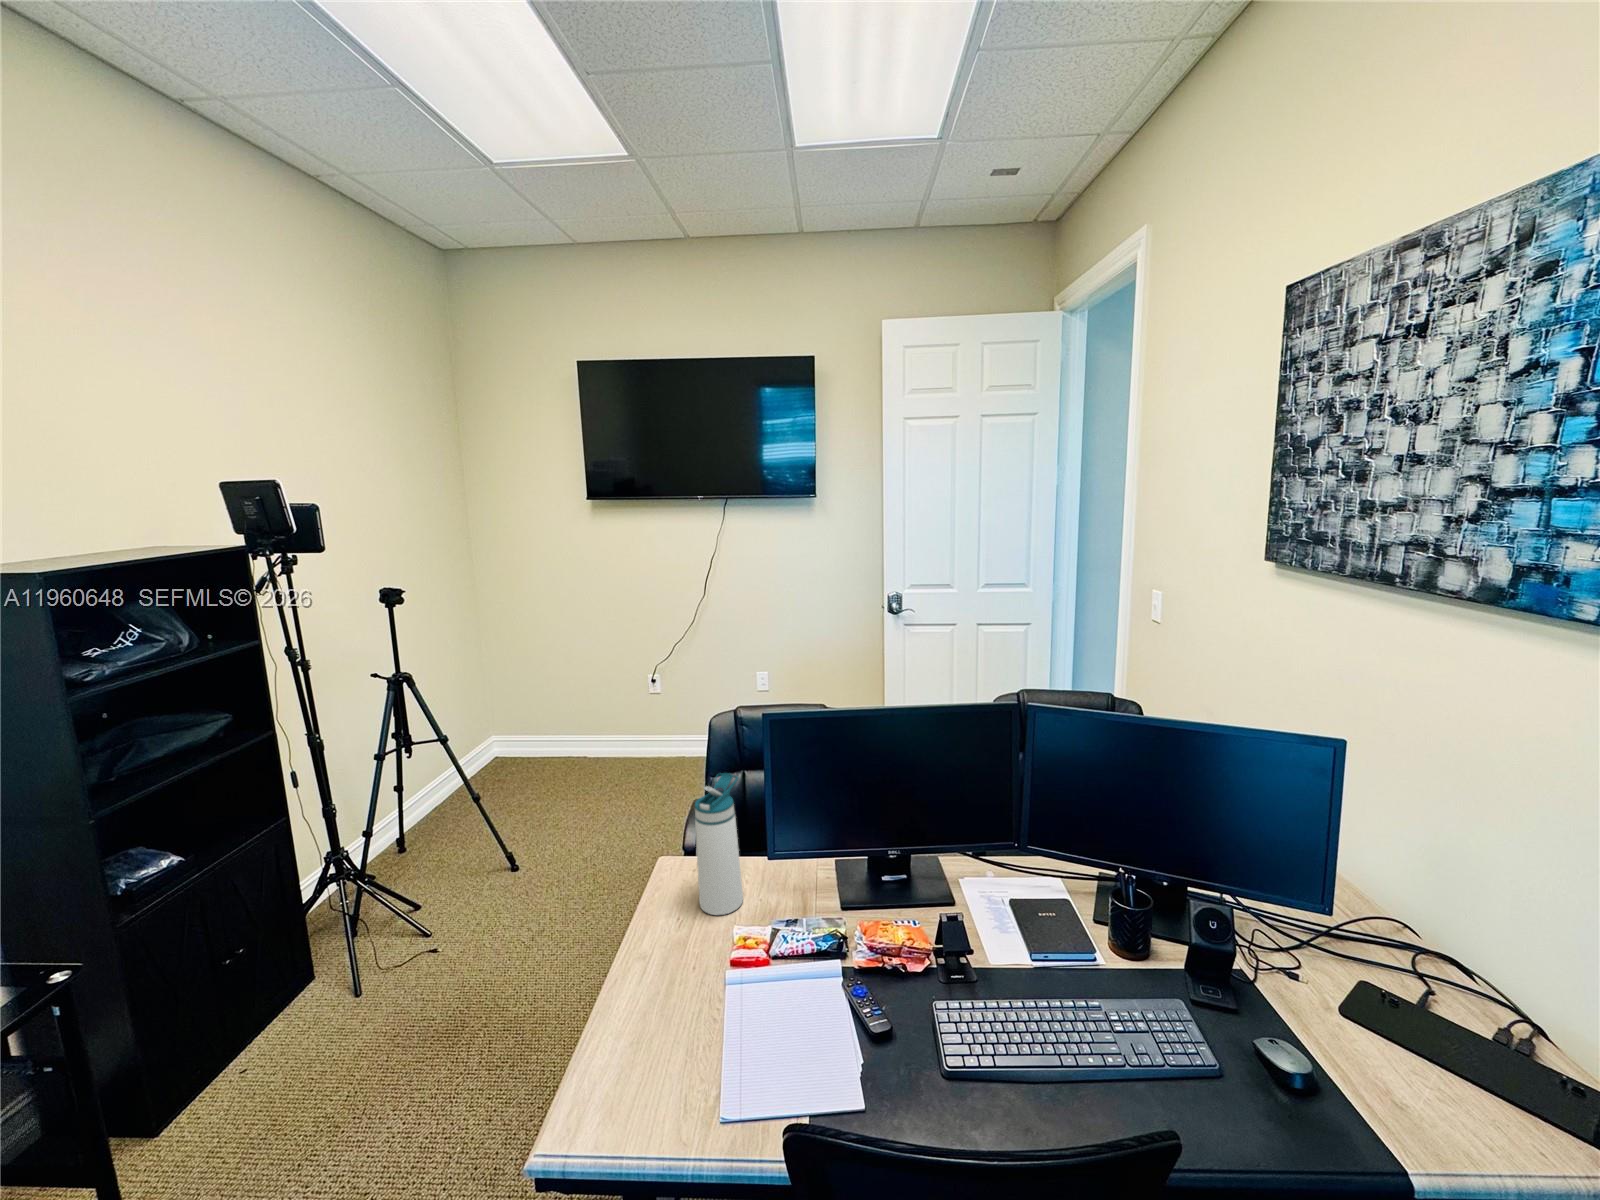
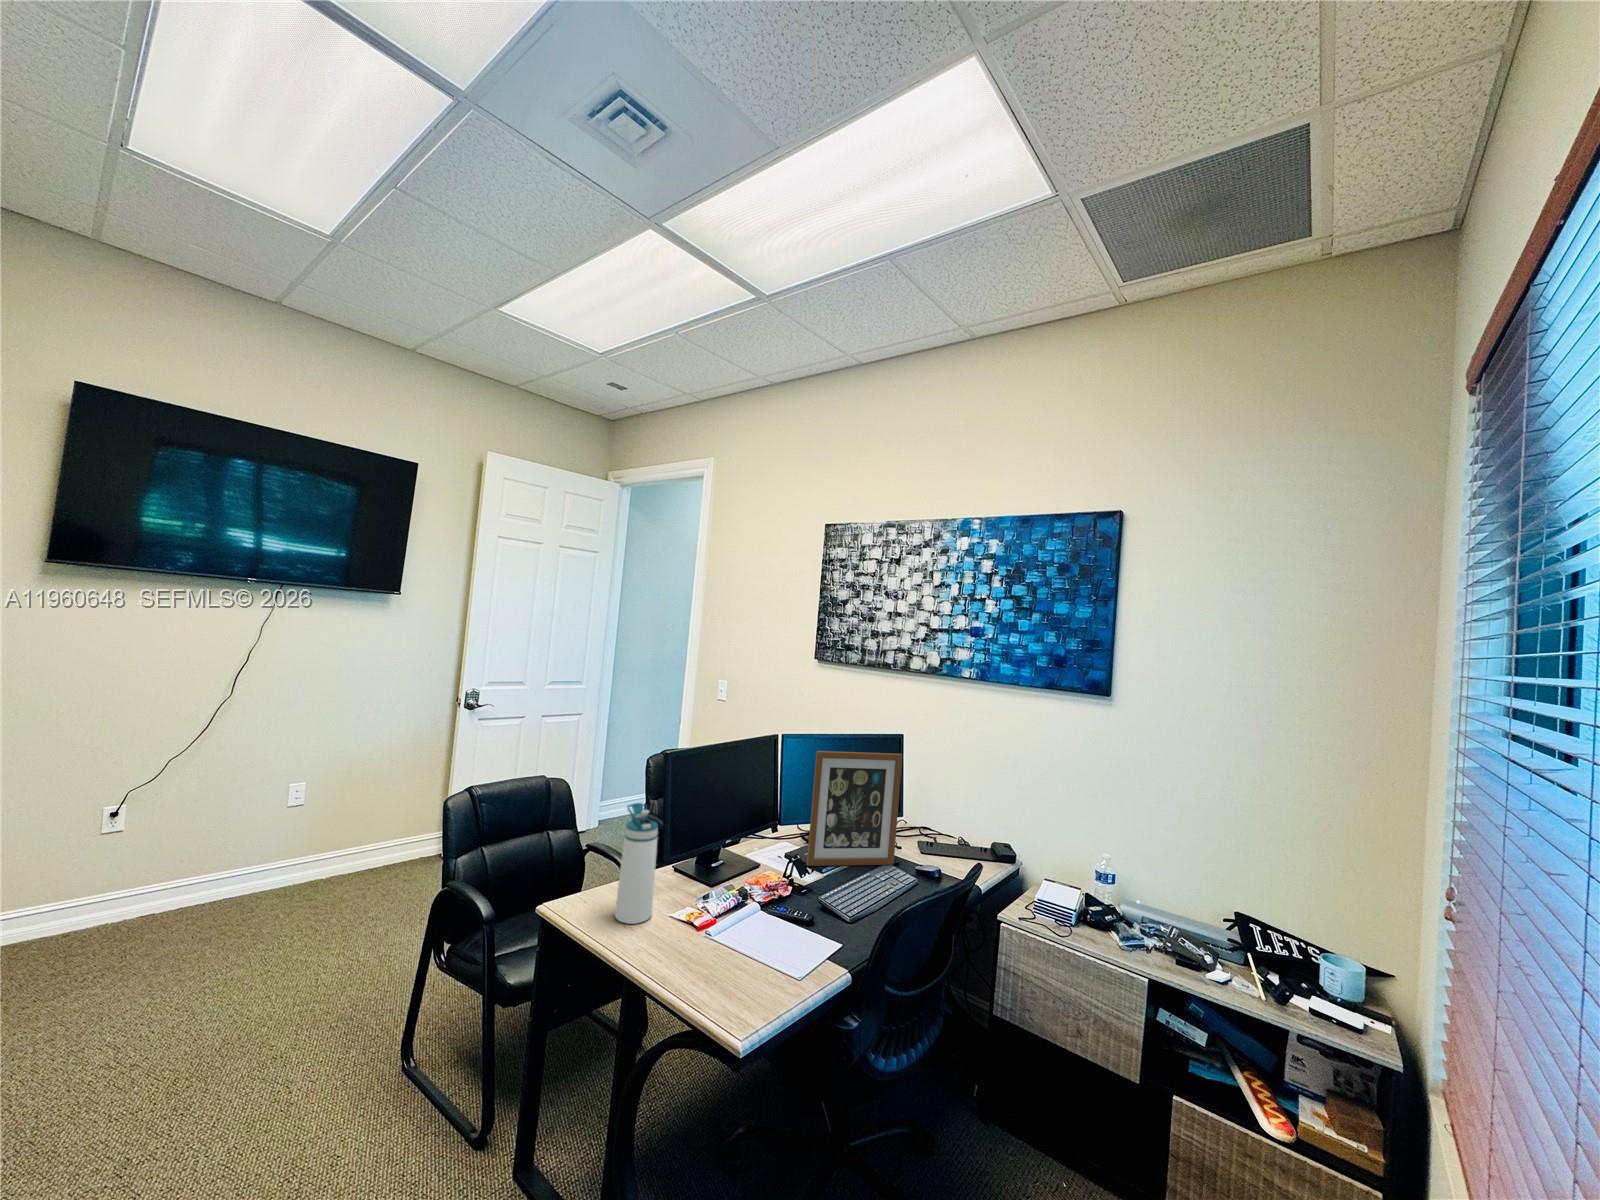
picture frame: none [1022,748,1214,1000] -> present [807,751,902,866]

